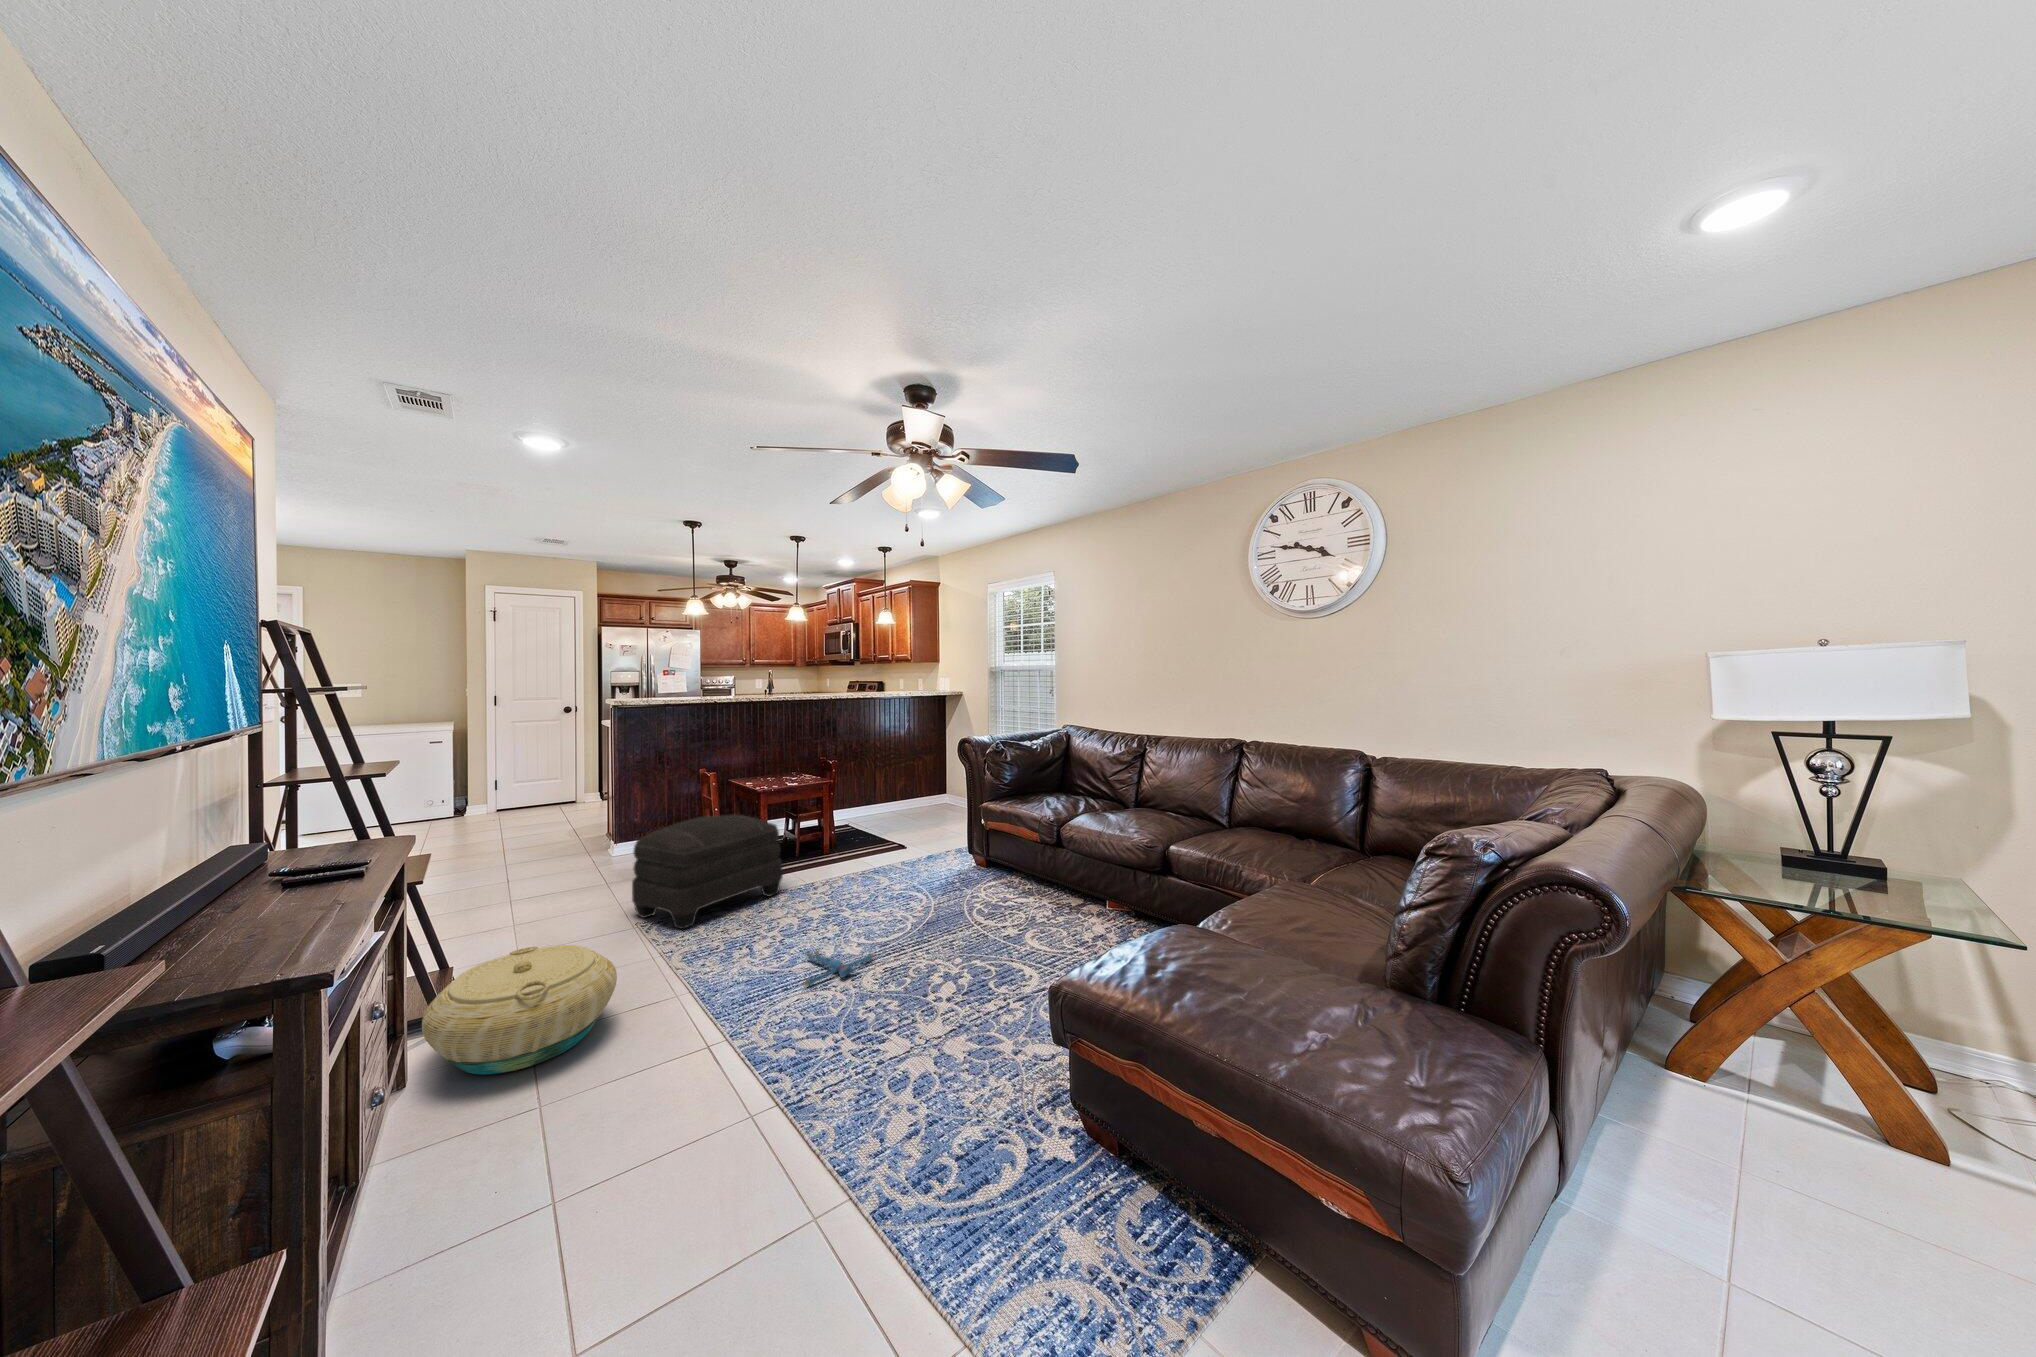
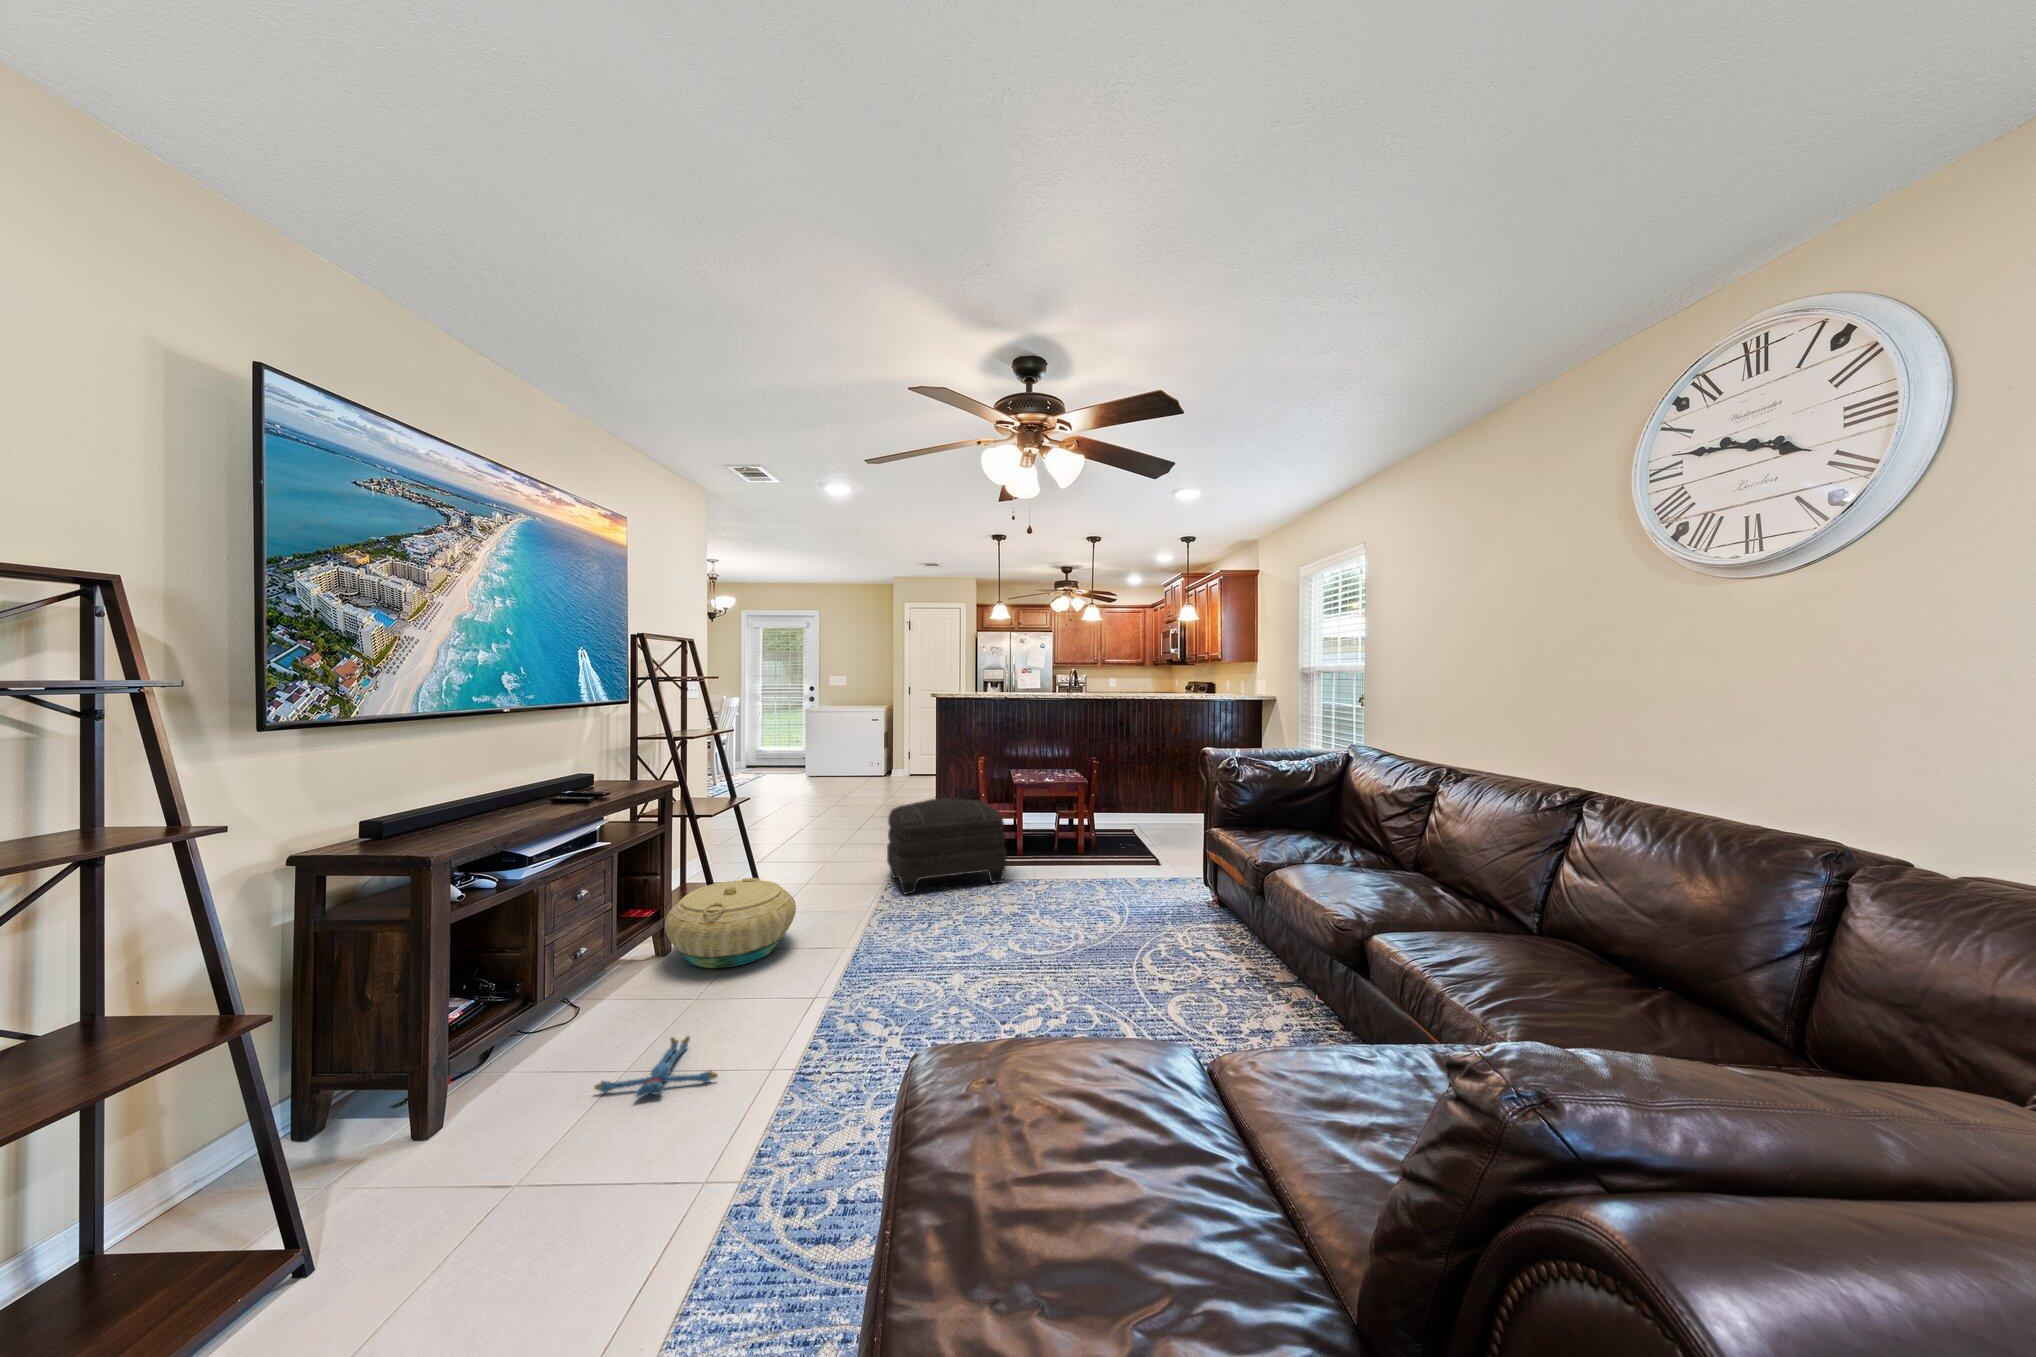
plush toy: present [803,950,874,986] -> present [594,1036,718,1097]

